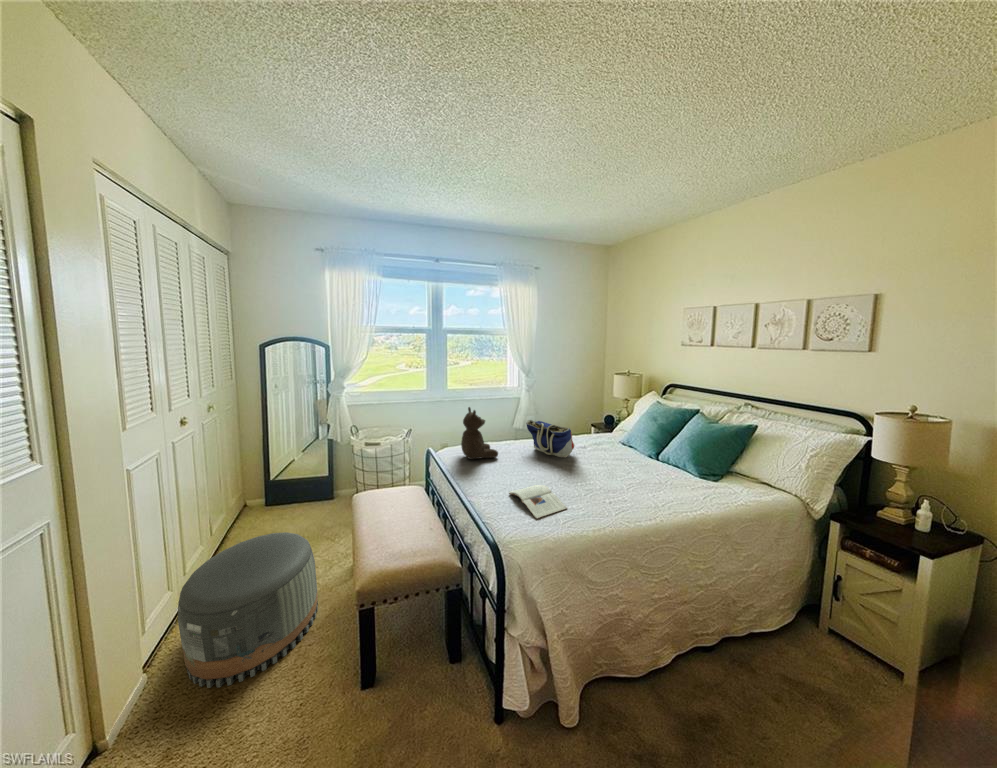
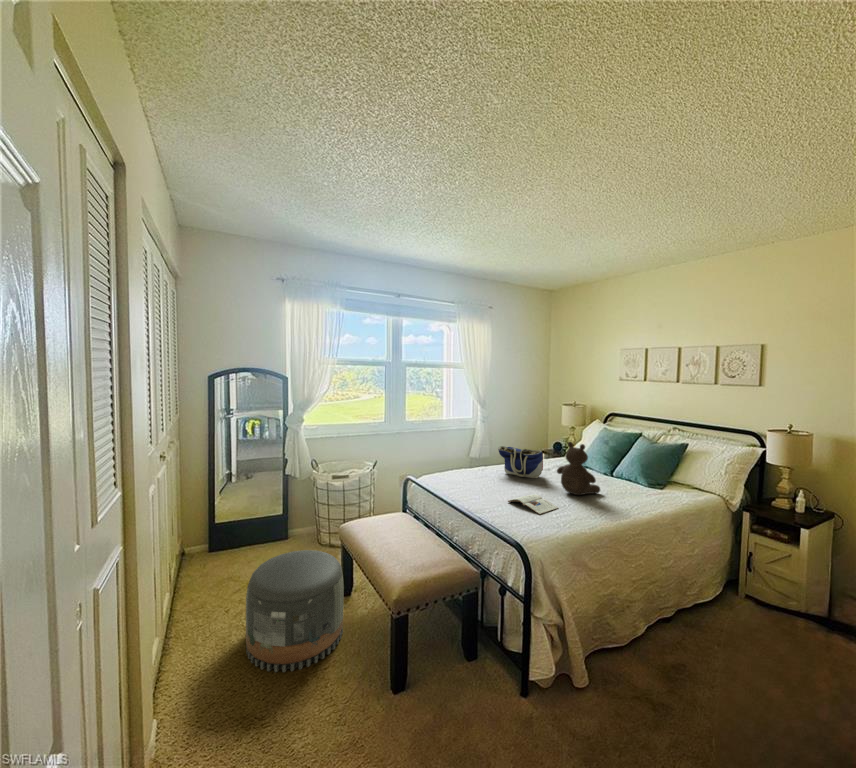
teddy bear: present [461,407,498,459] -> present [557,442,600,495]

